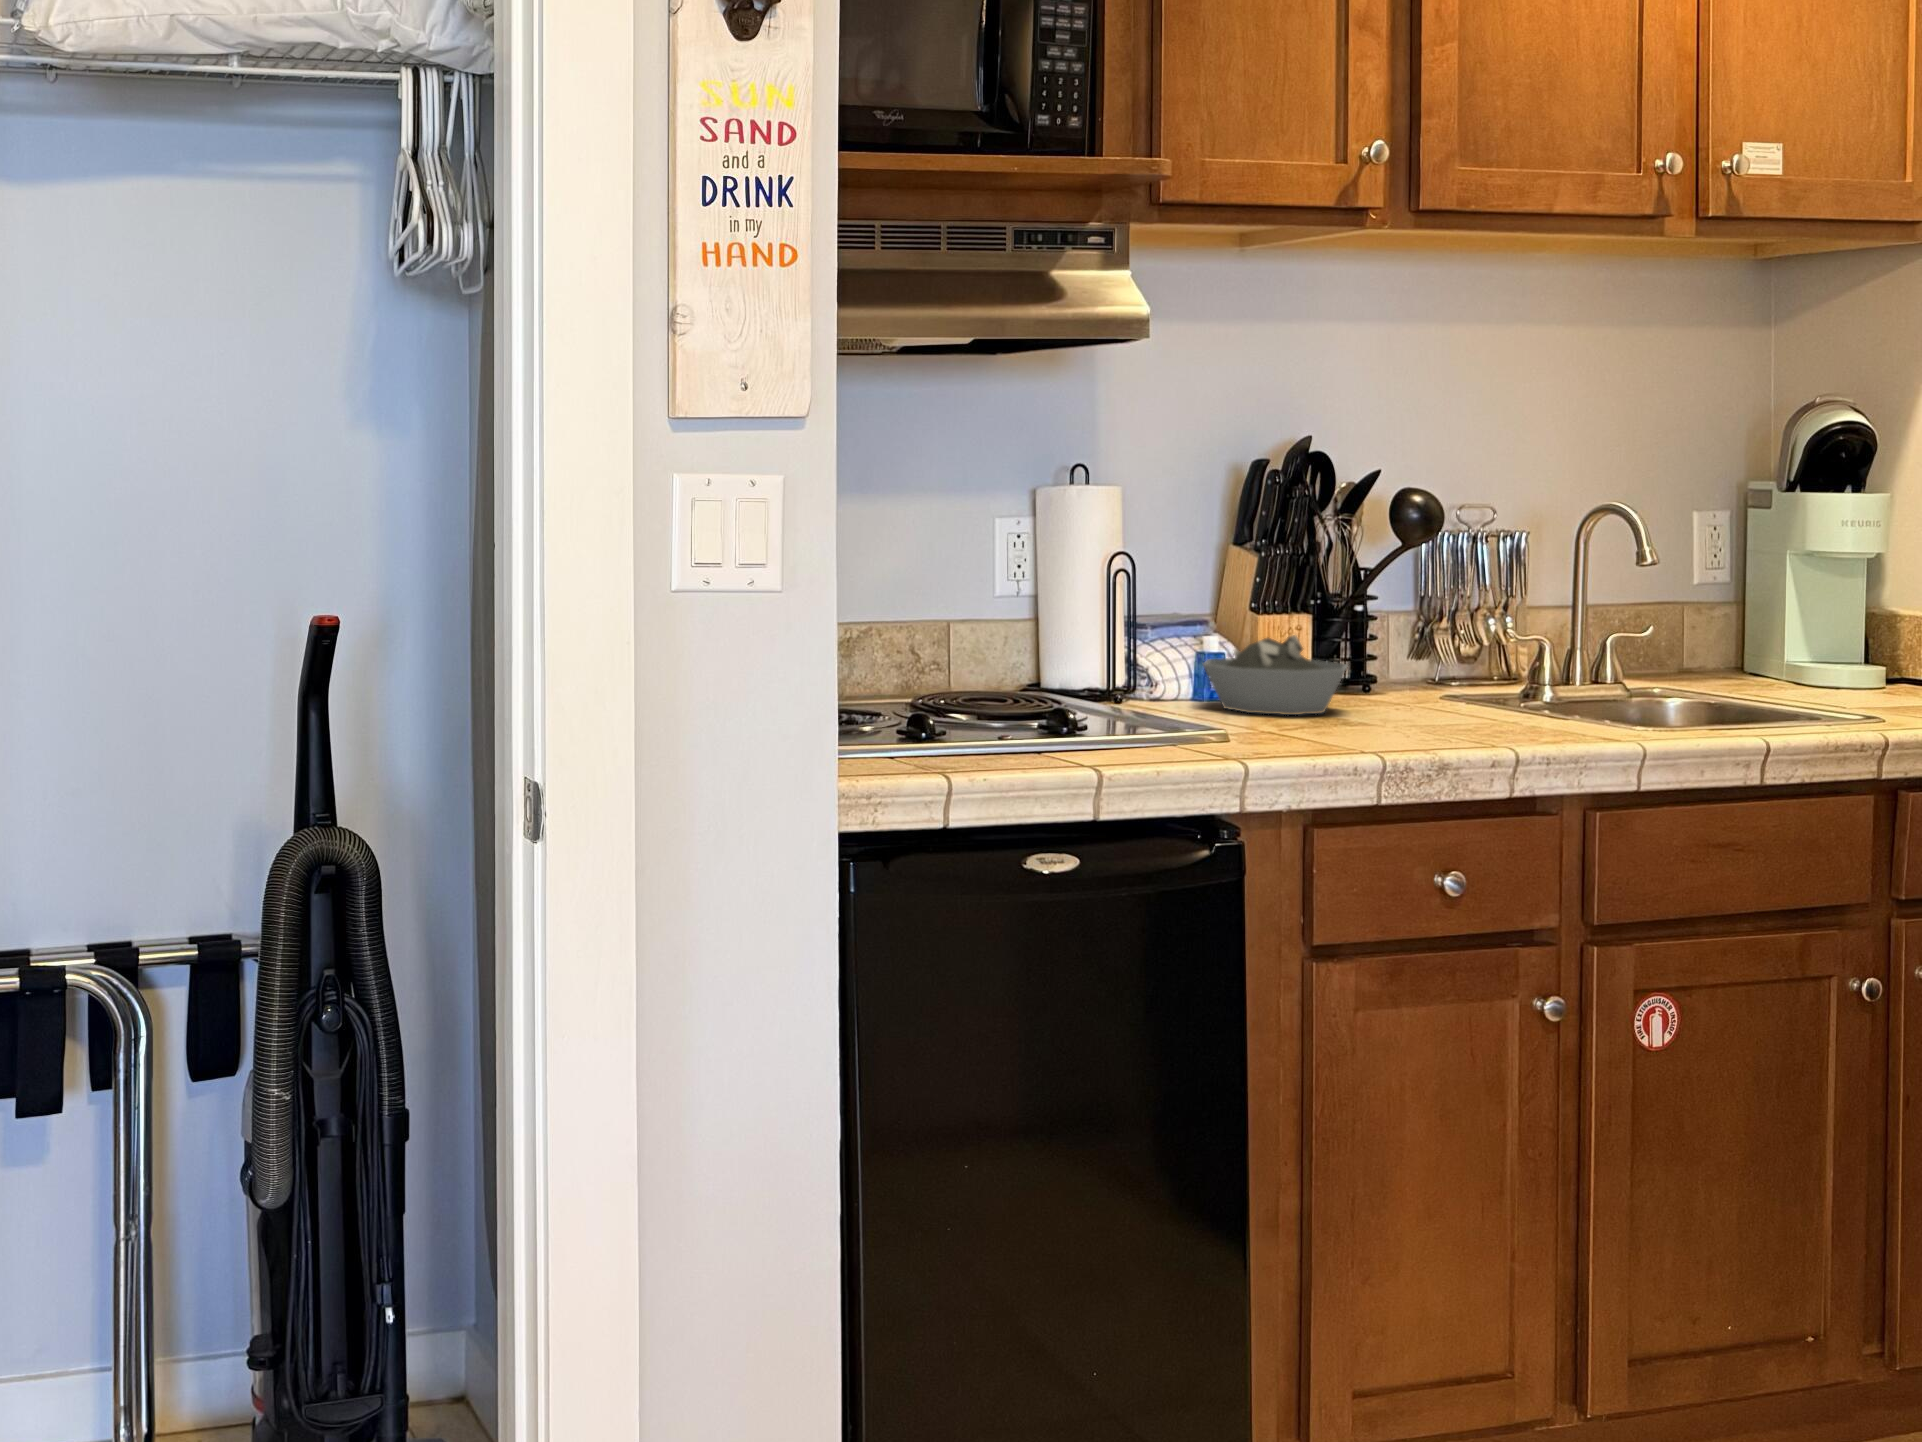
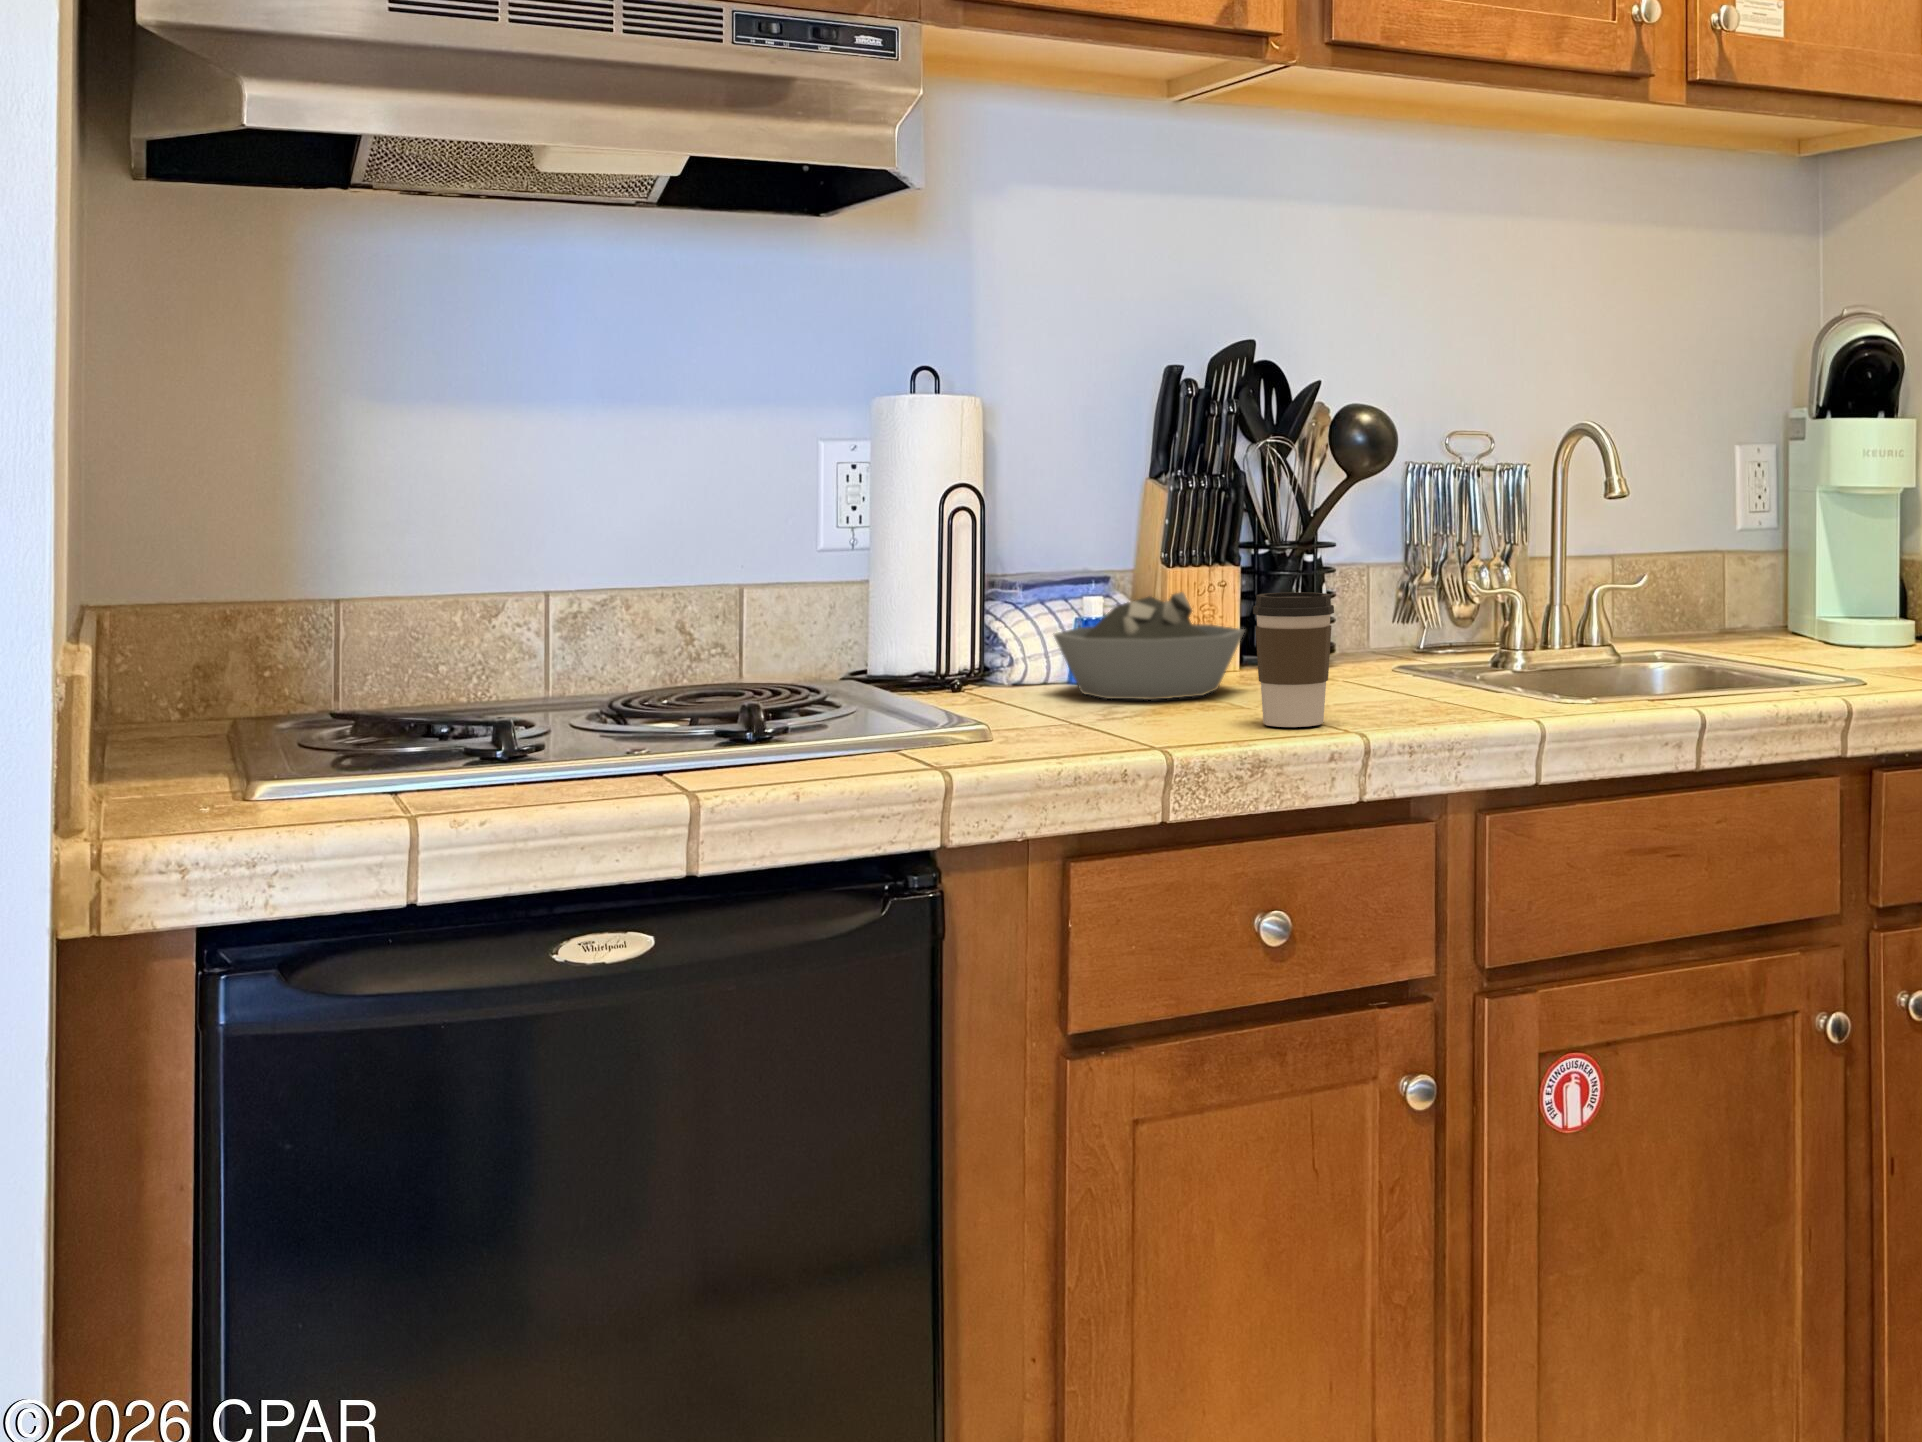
coffee cup: none [1405,640,1470,739] -> present [1253,592,1334,727]

